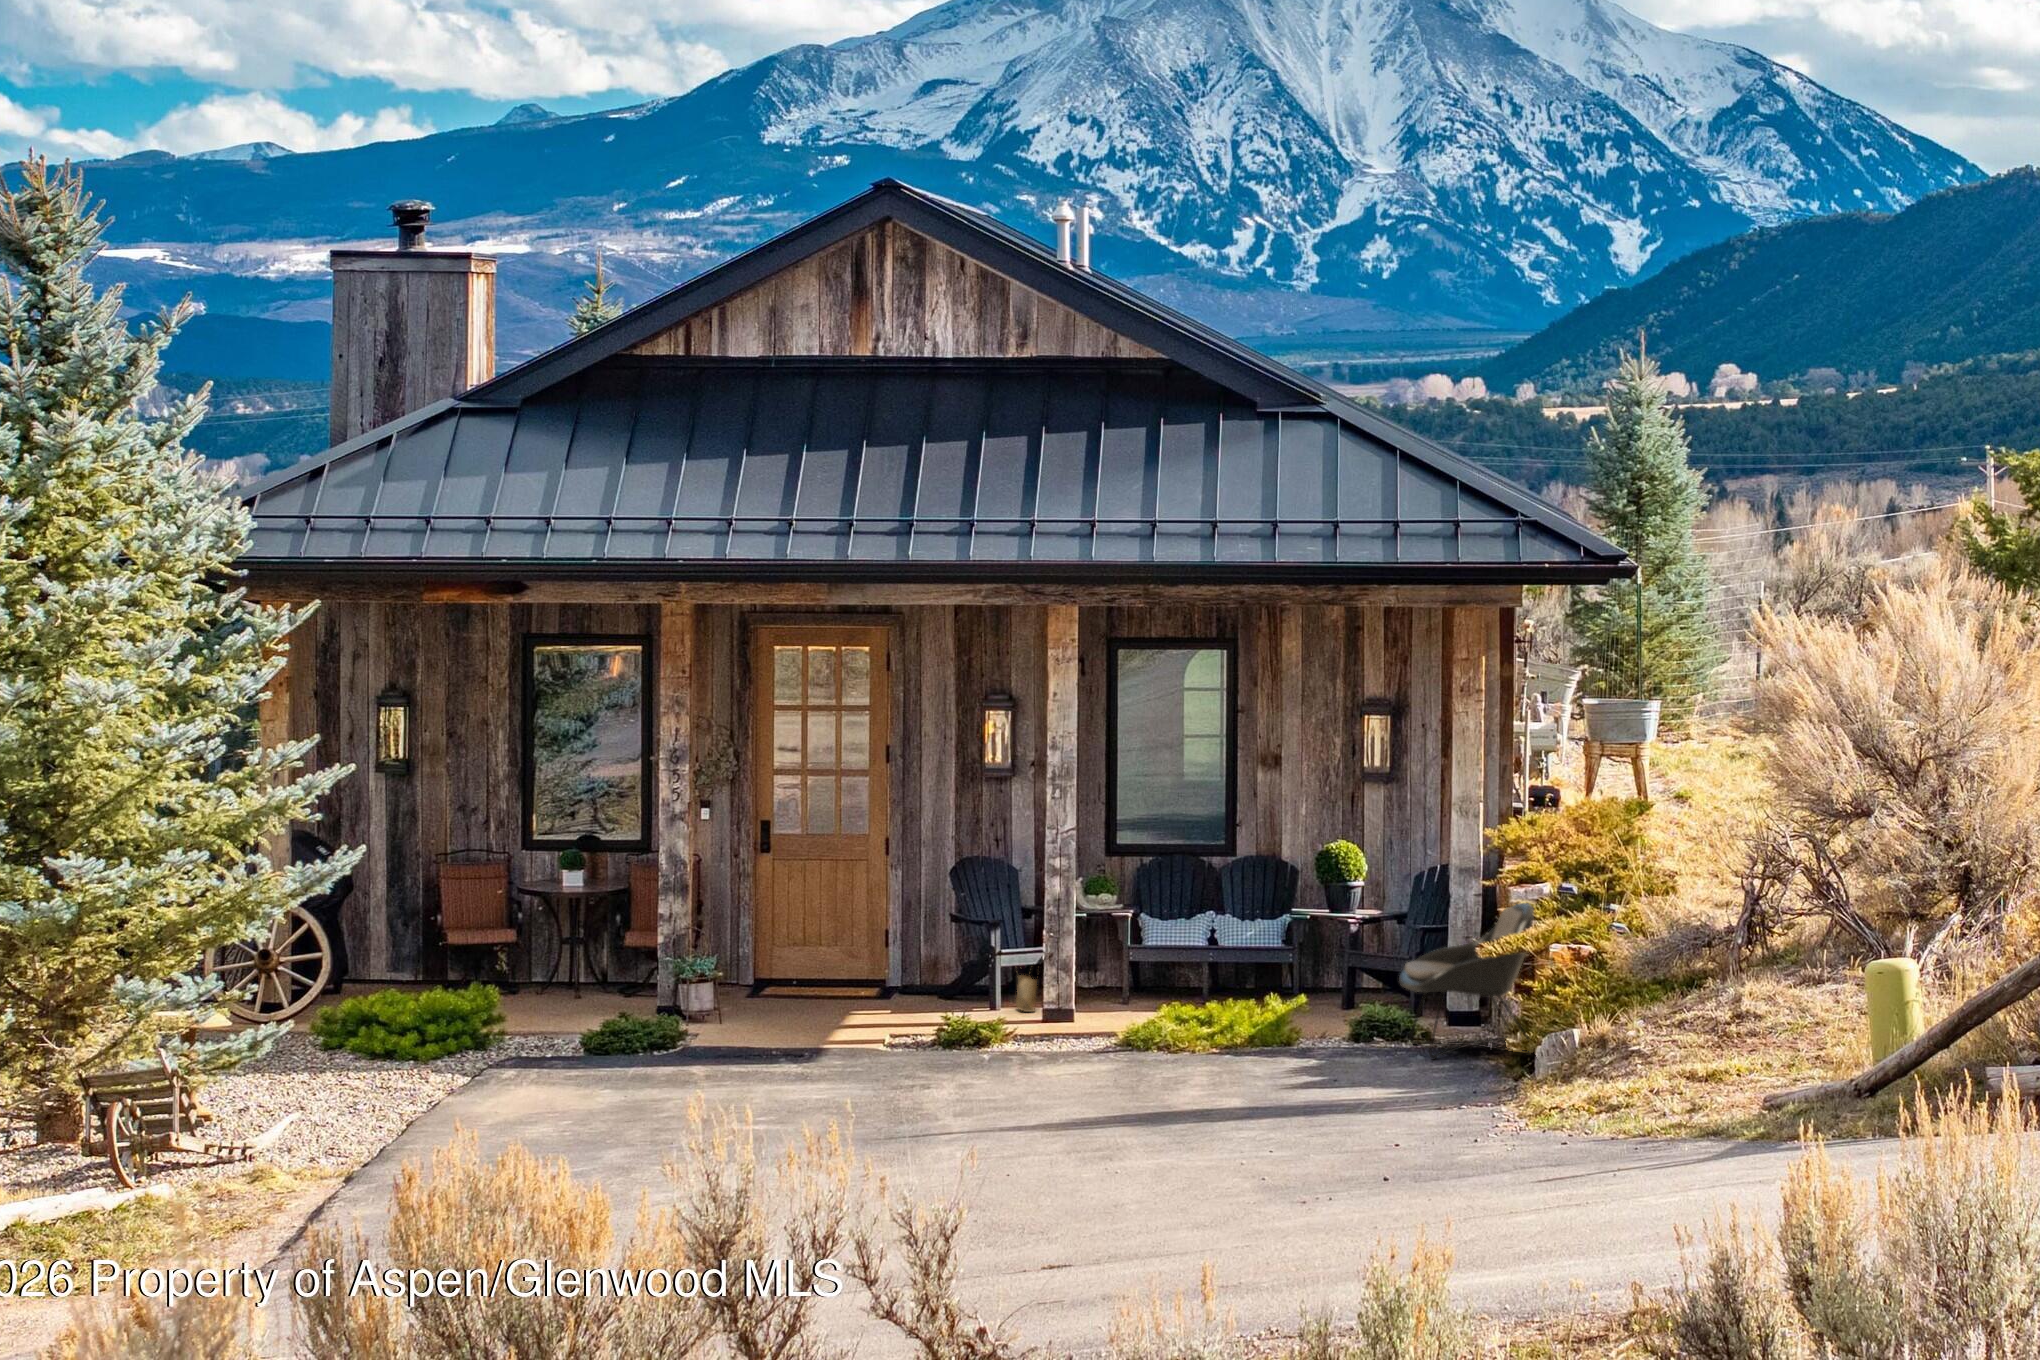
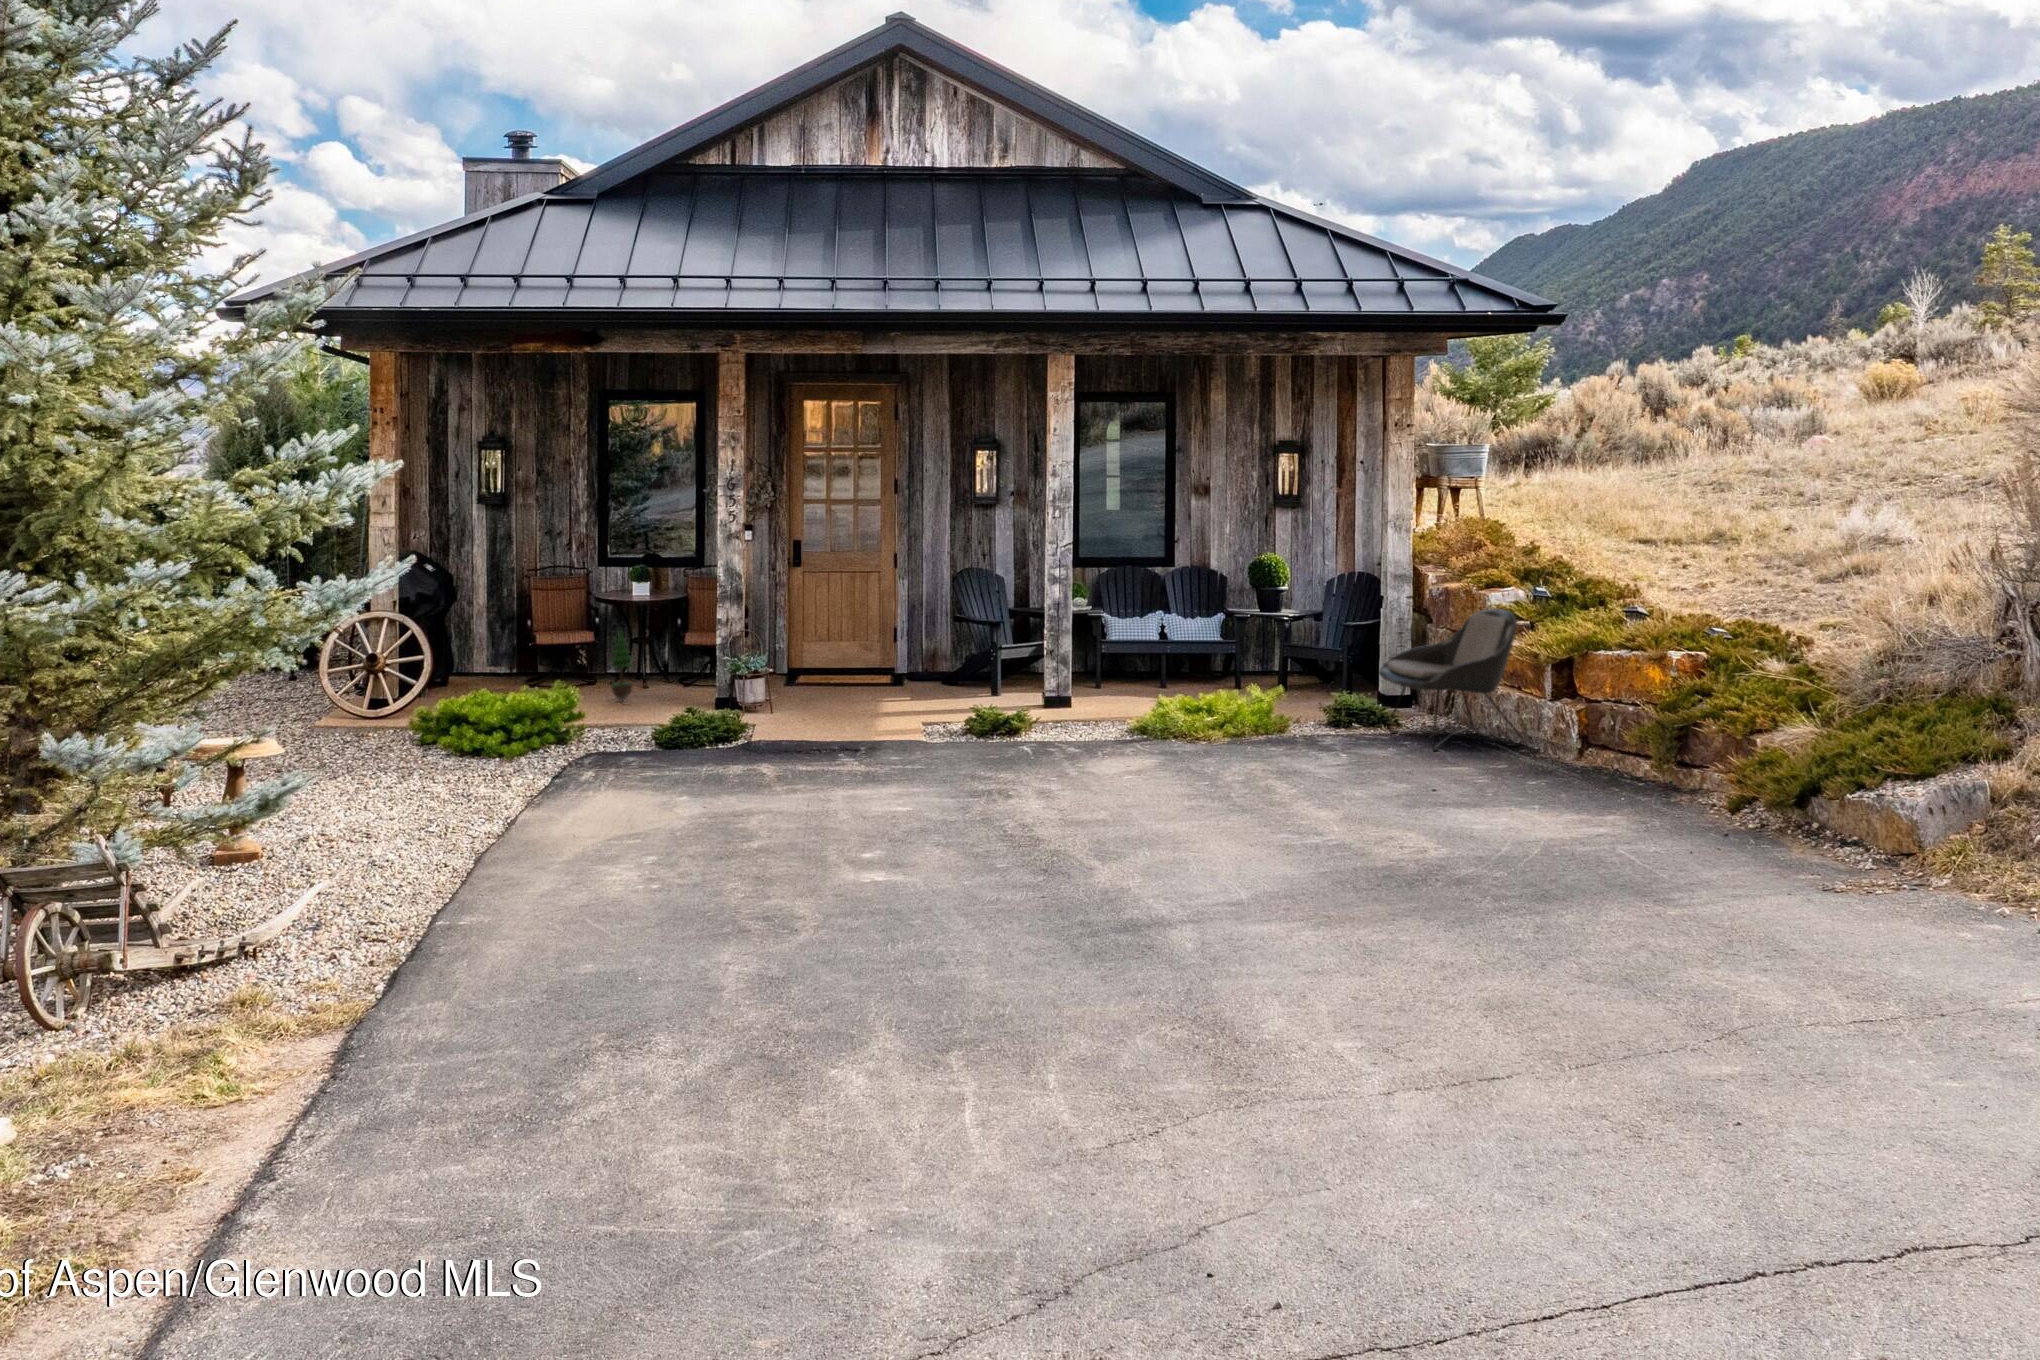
potted tree: none [531,926,564,1016] -> present [610,630,633,701]
woven basket: present [1016,975,1037,1012] -> none [1004,653,1025,697]

